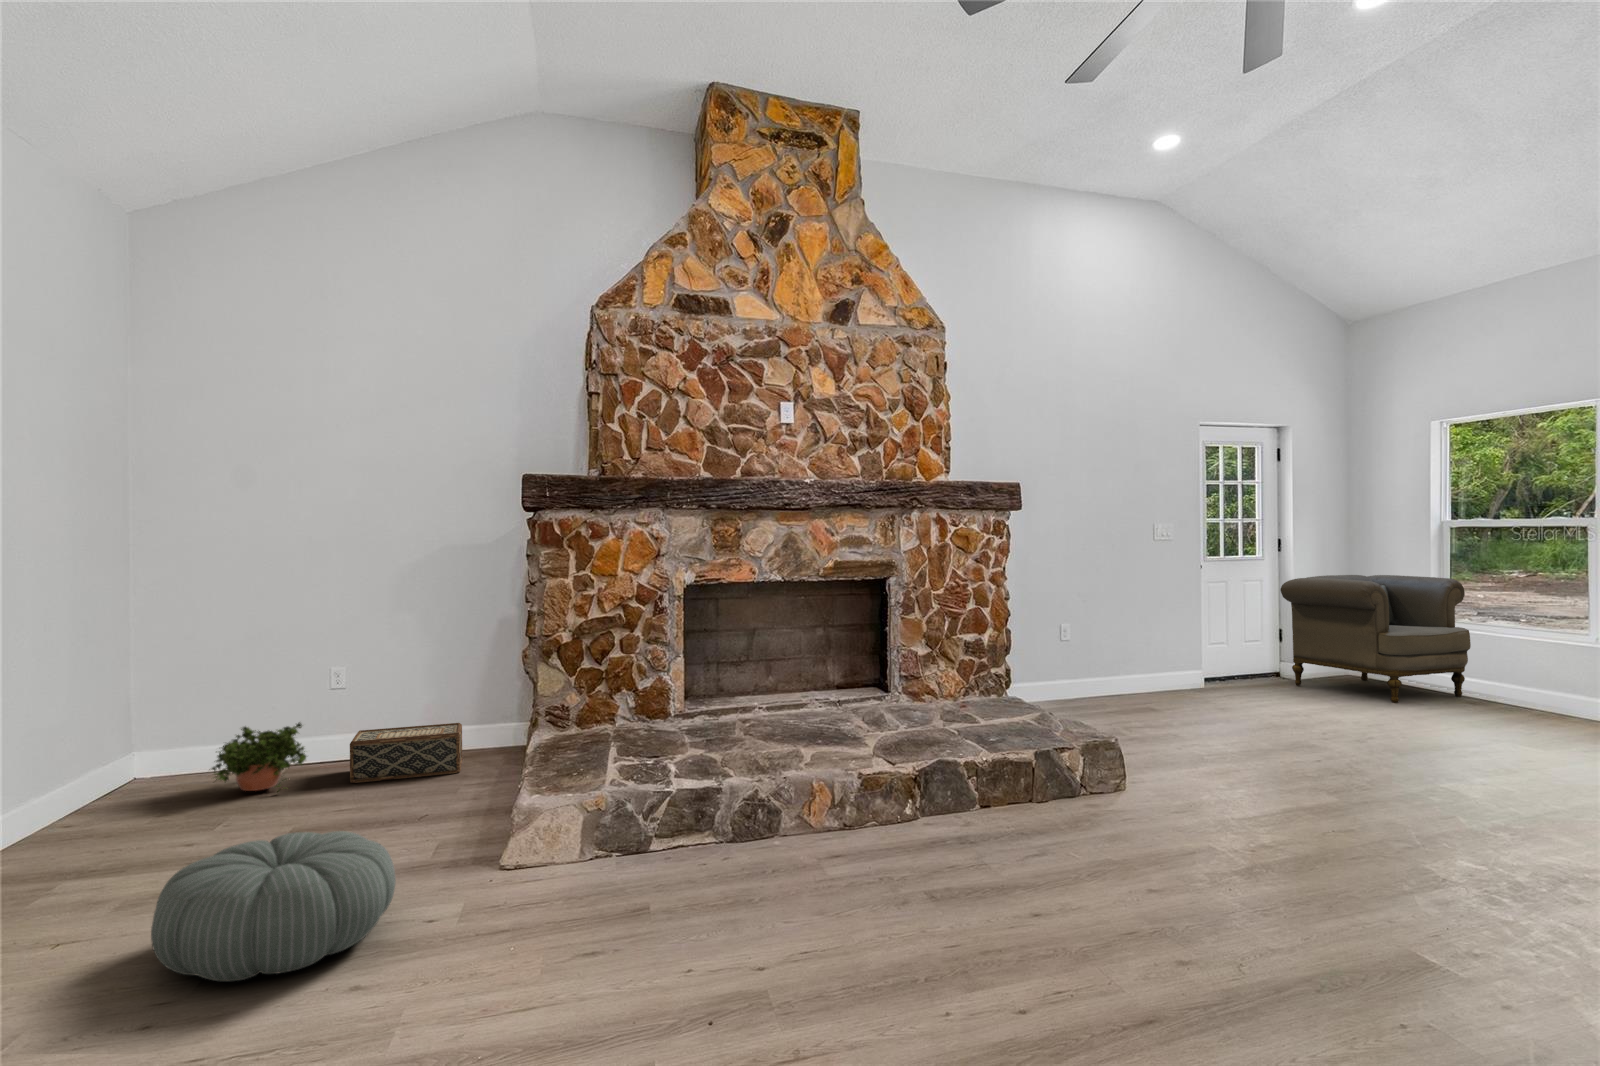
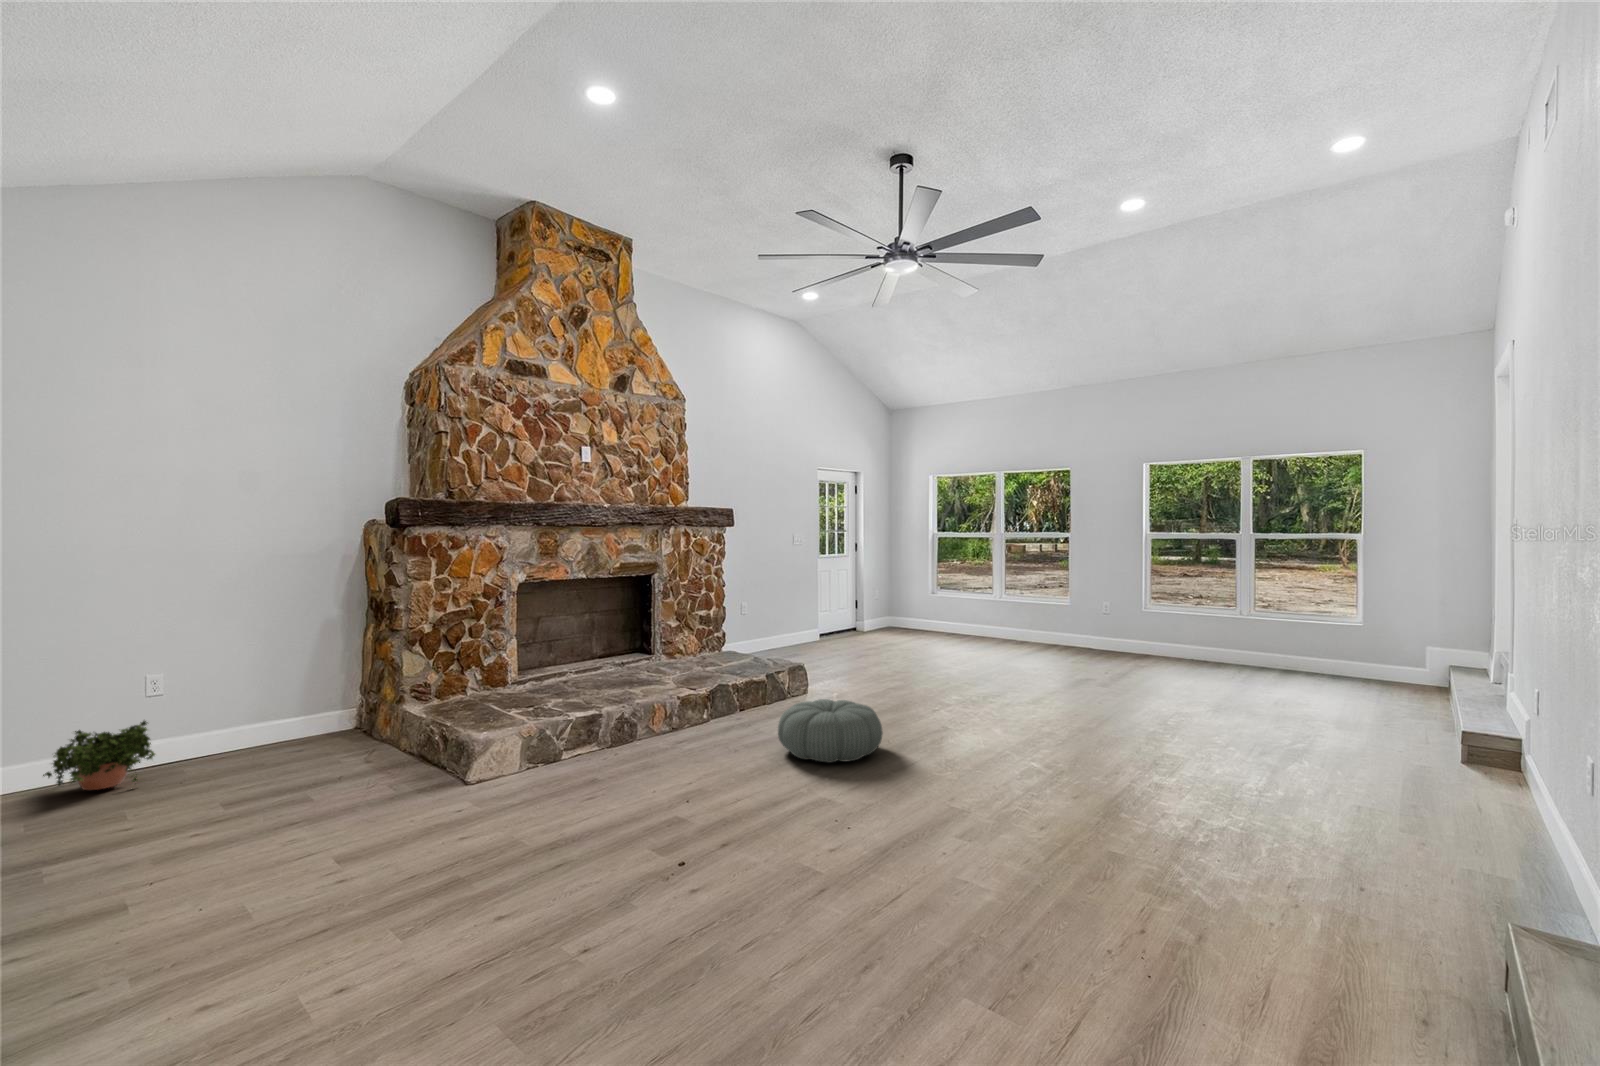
armchair: present [1280,575,1471,703] -> none [859,566,951,641]
woven basket: present [350,723,462,783] -> none [193,708,313,770]
pouf: present [151,831,396,981] -> present [778,699,883,762]

